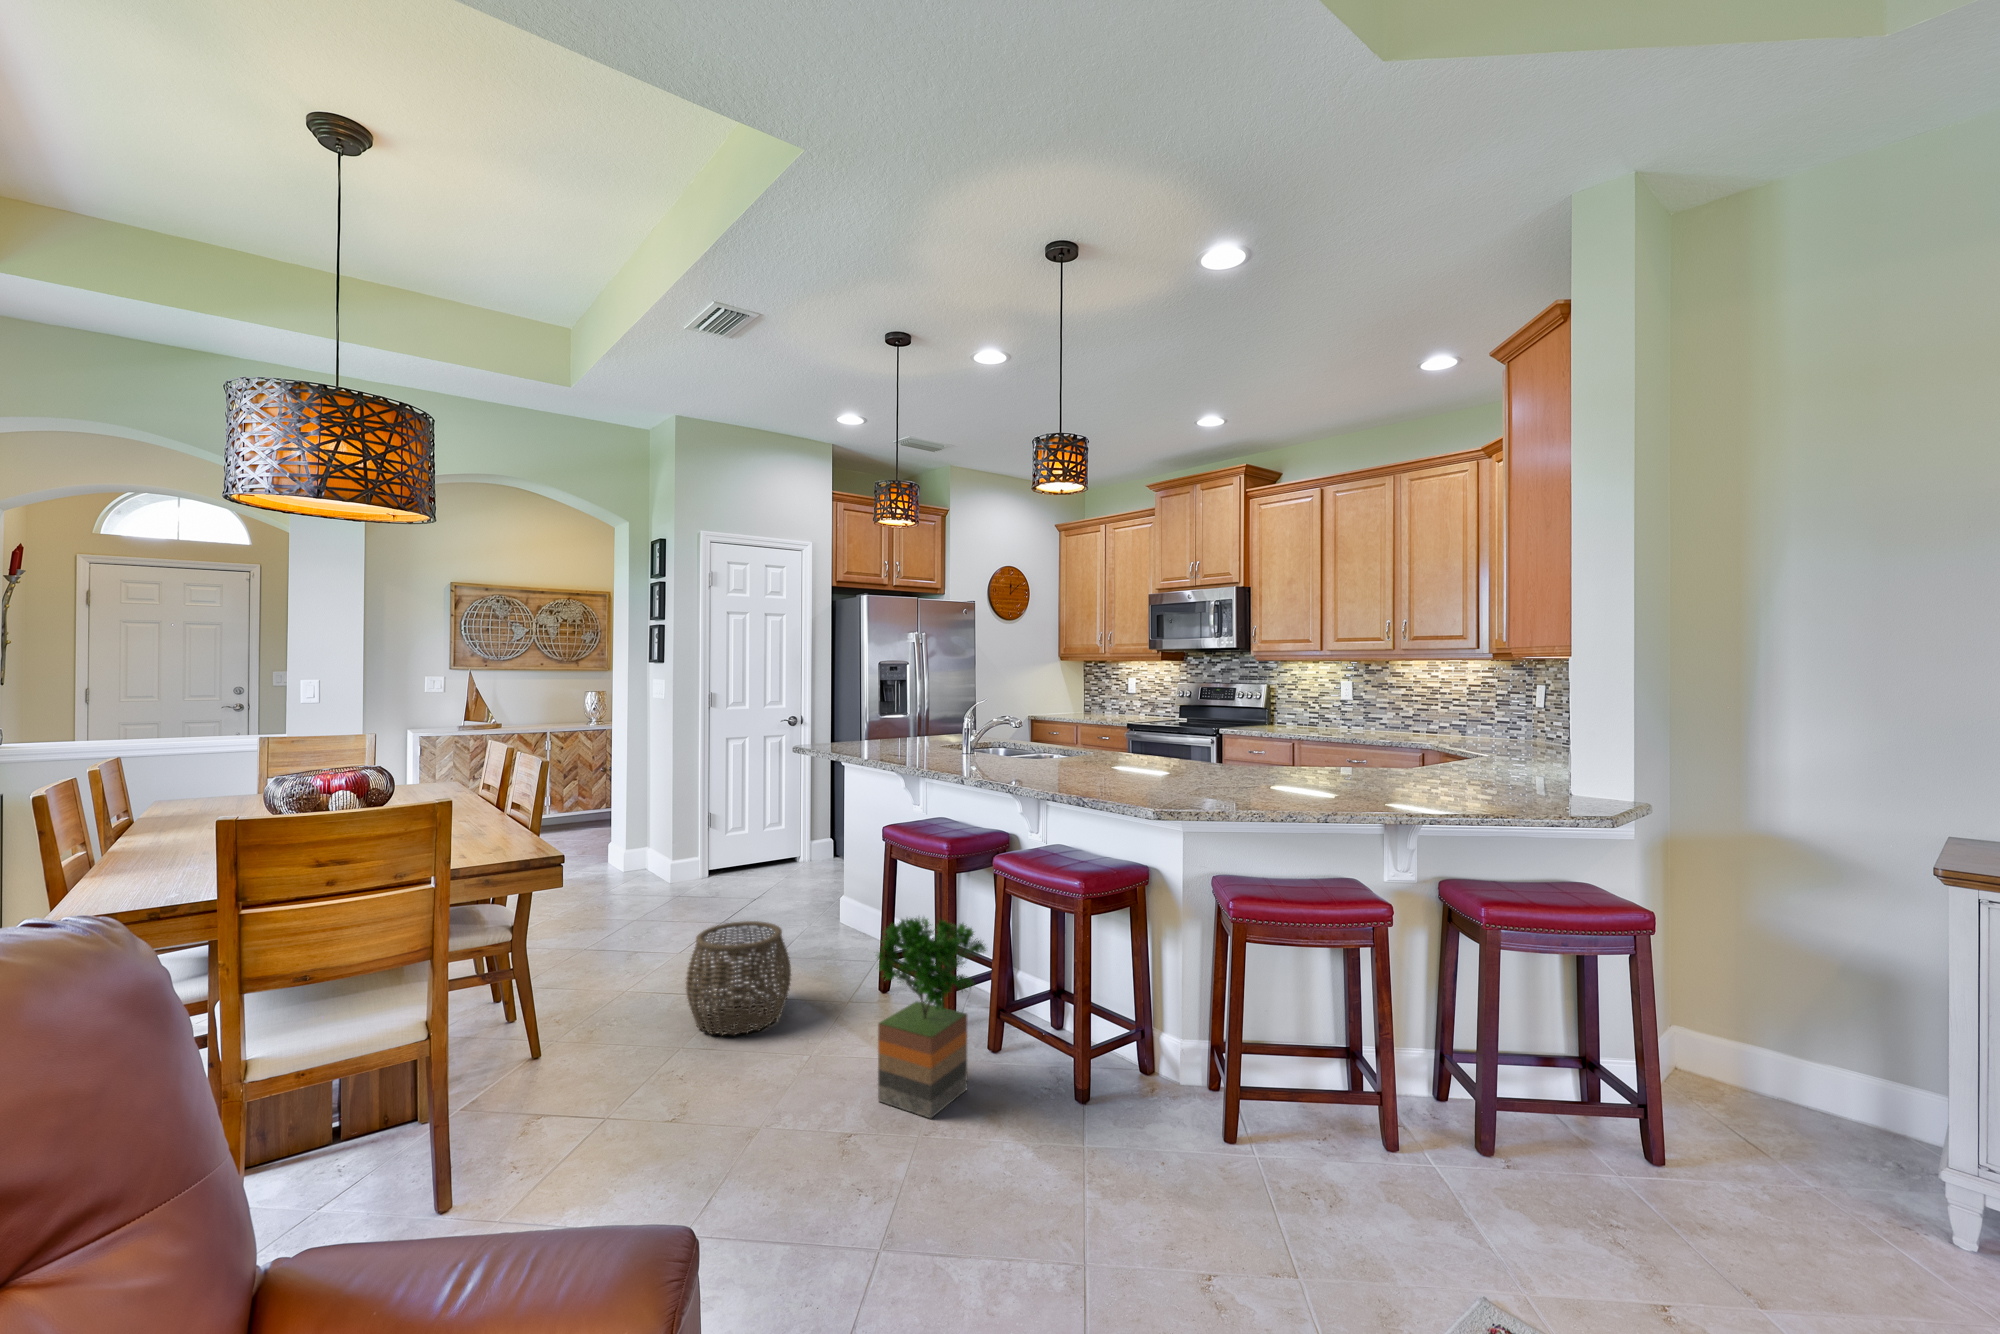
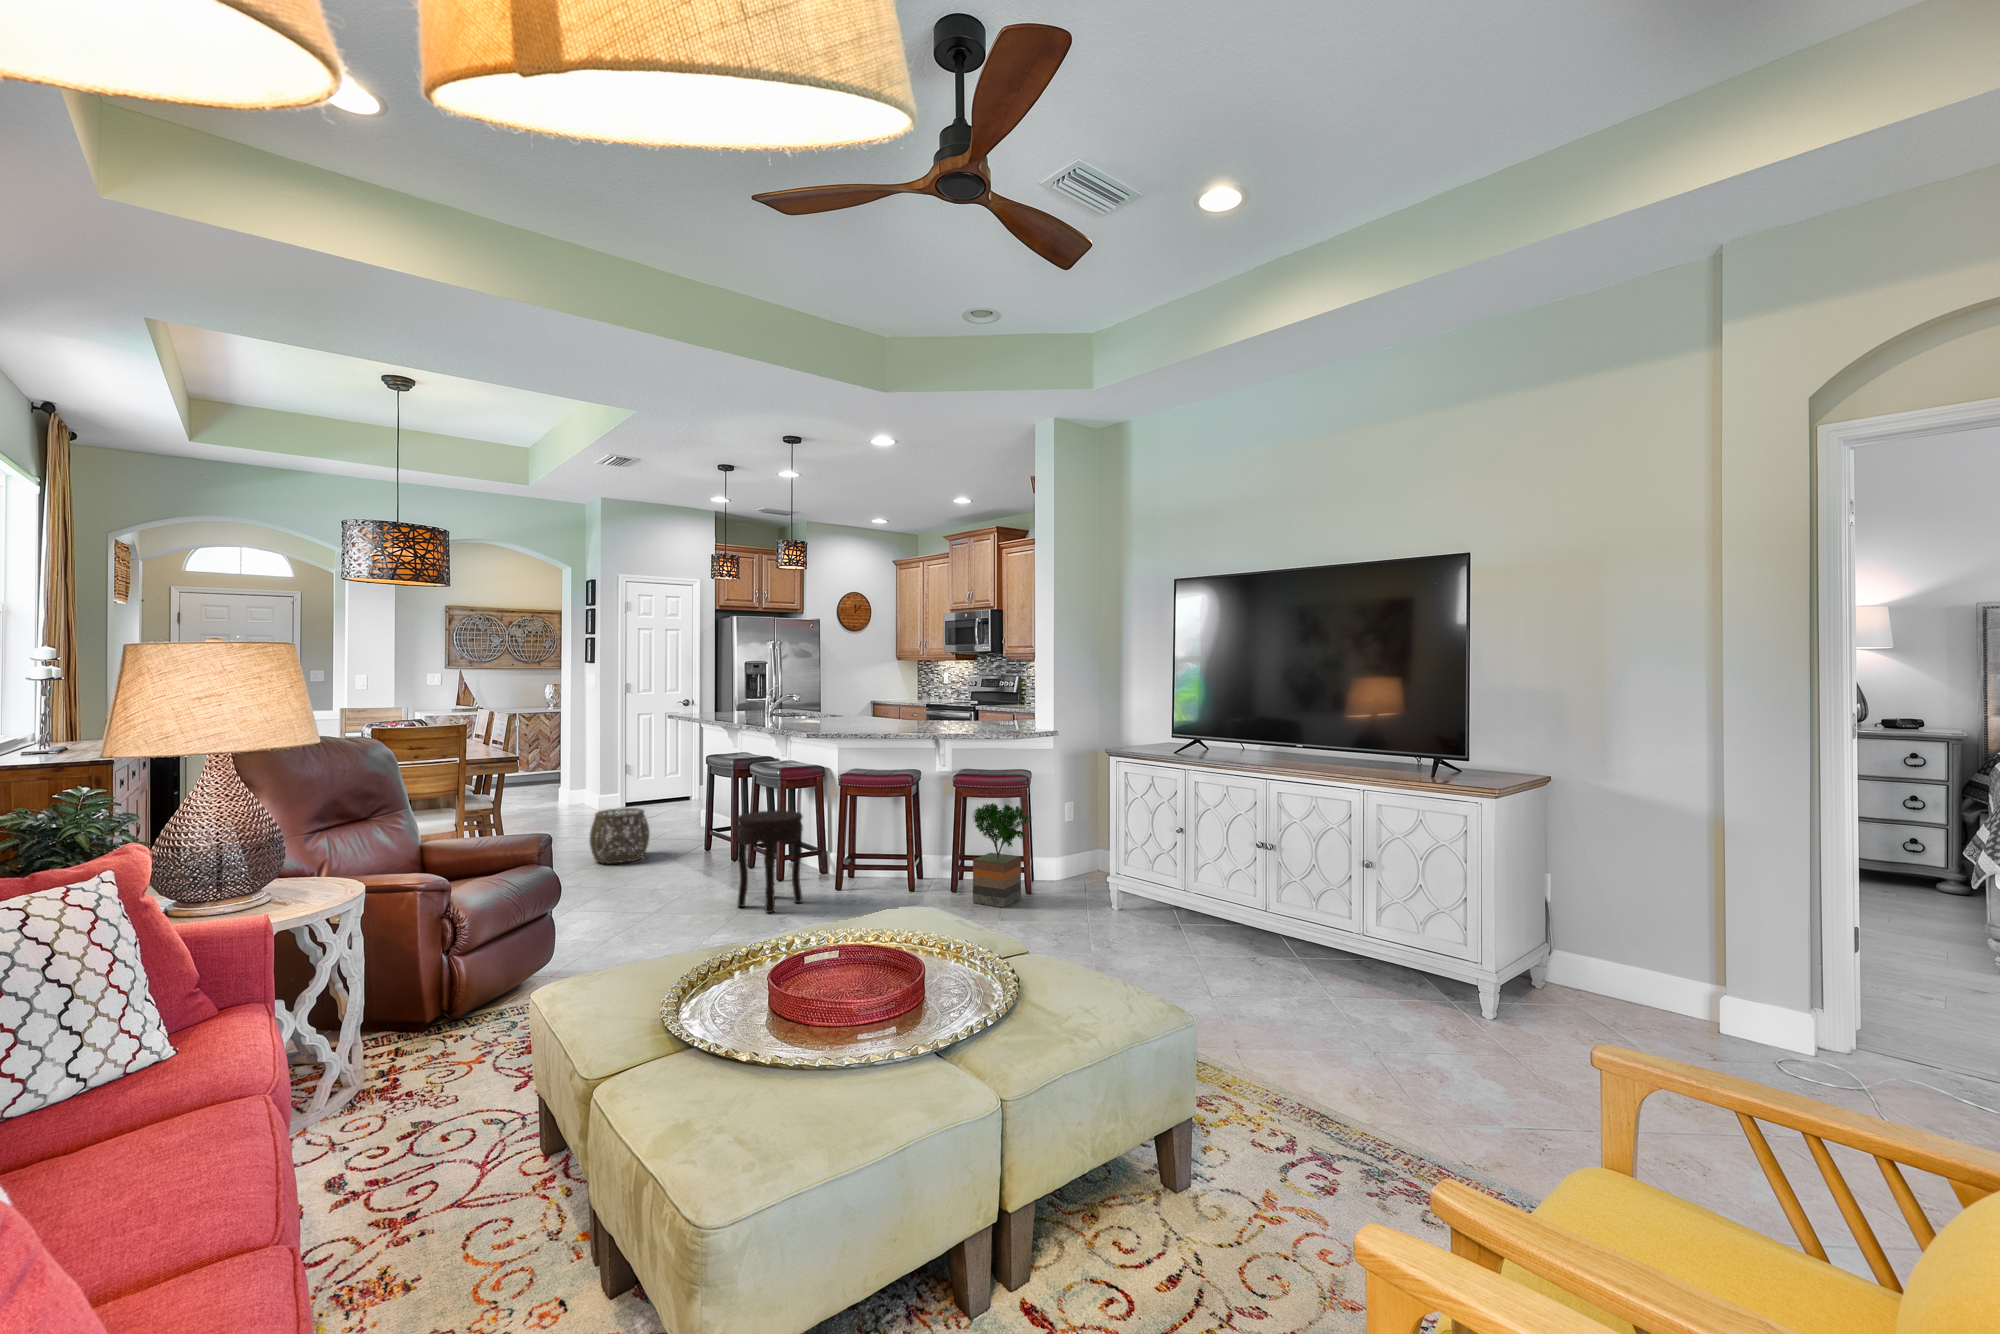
potted tree: present [878,918,986,1119] -> present [973,803,1032,907]
side table: none [1056,985,1202,1261] -> present [737,810,803,913]

